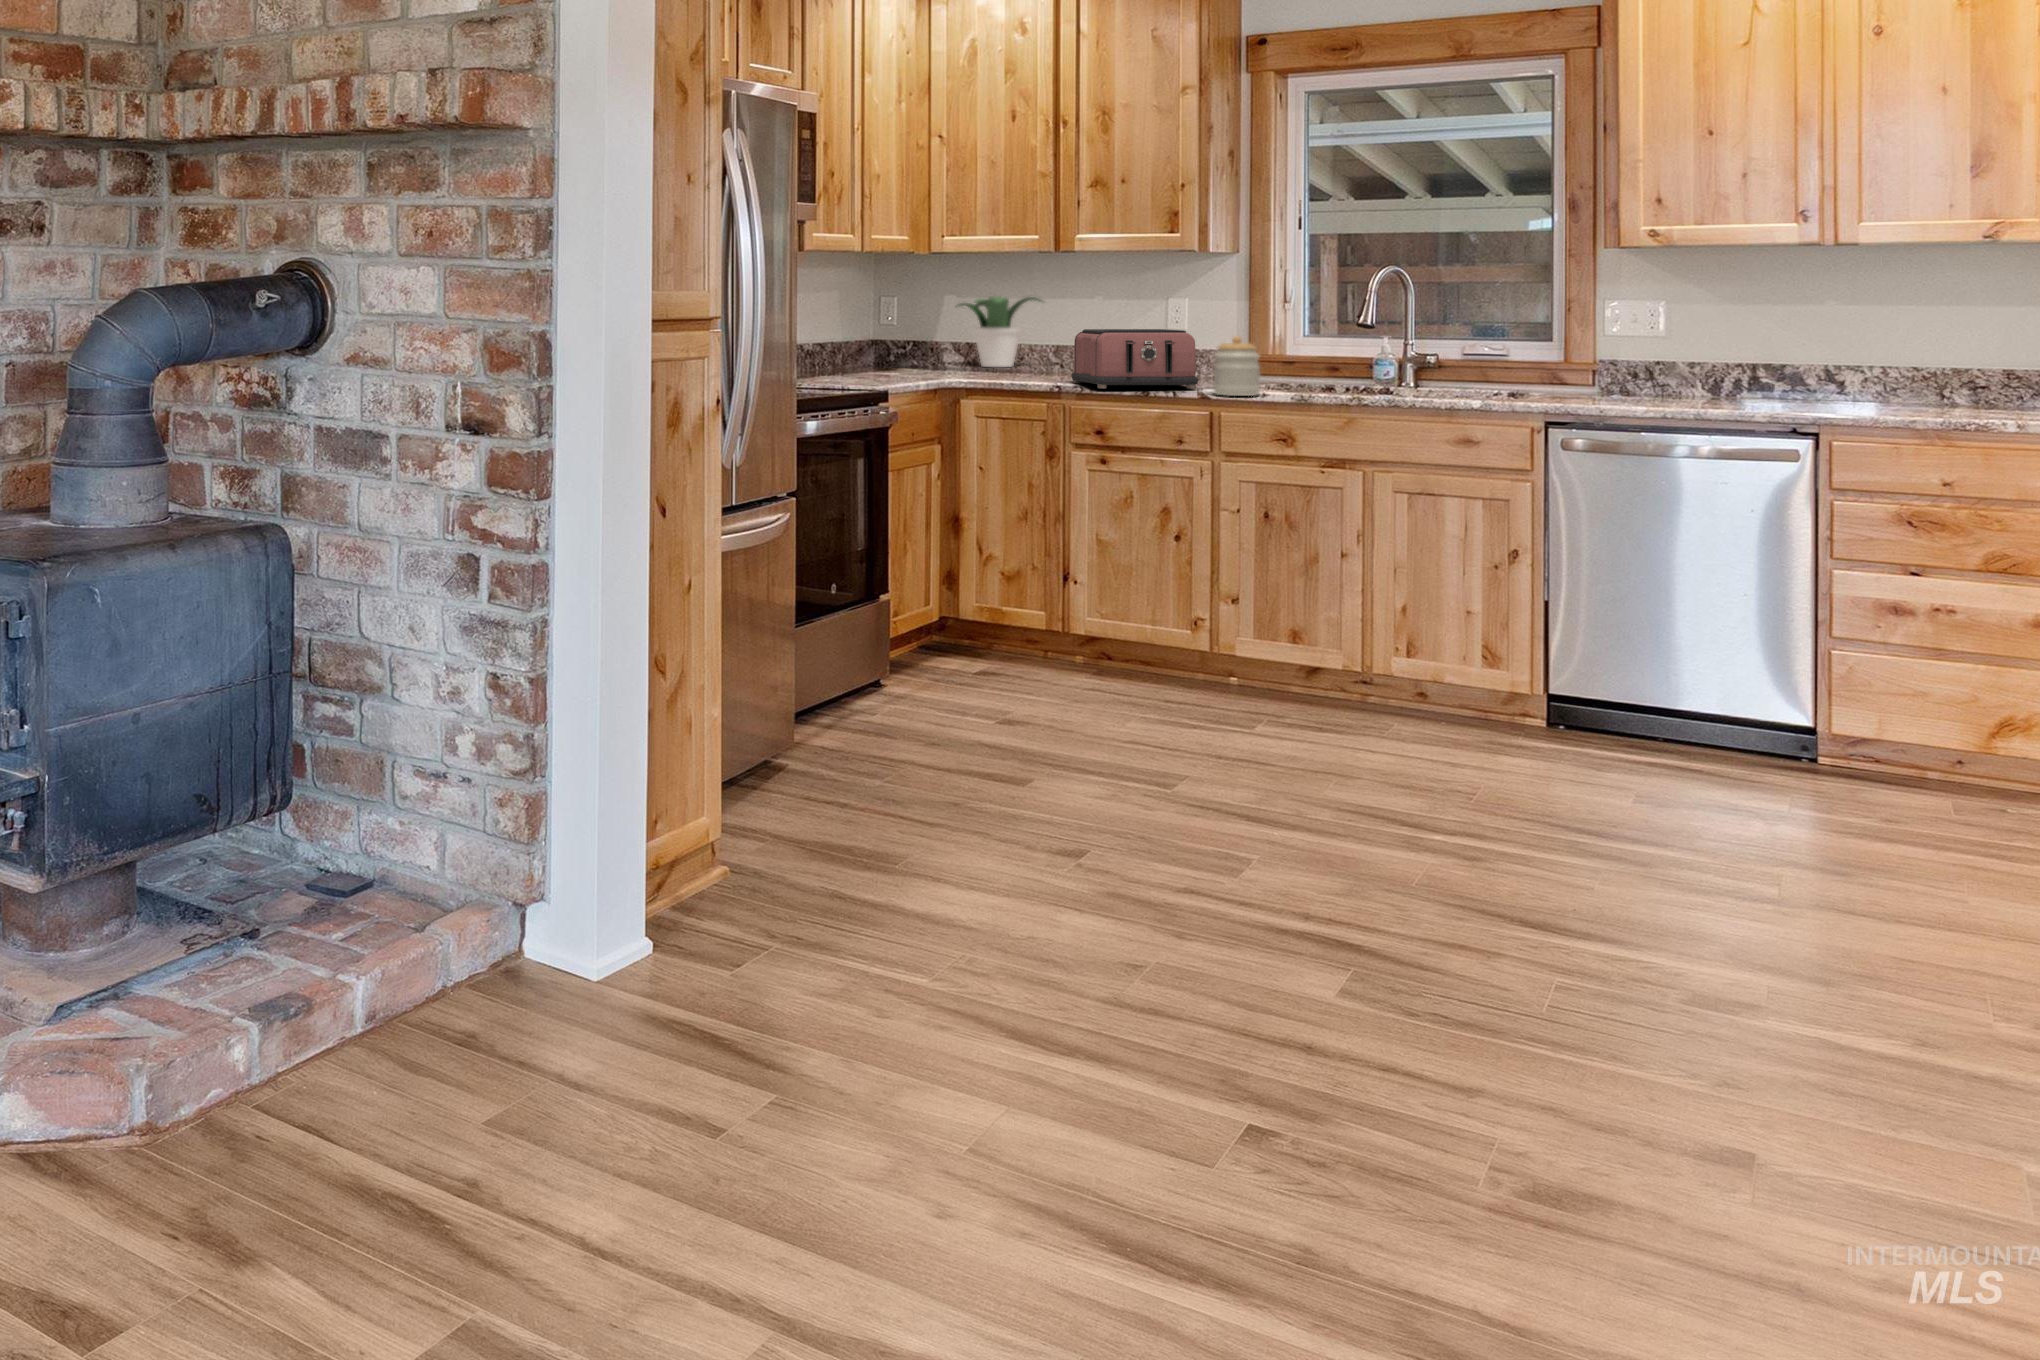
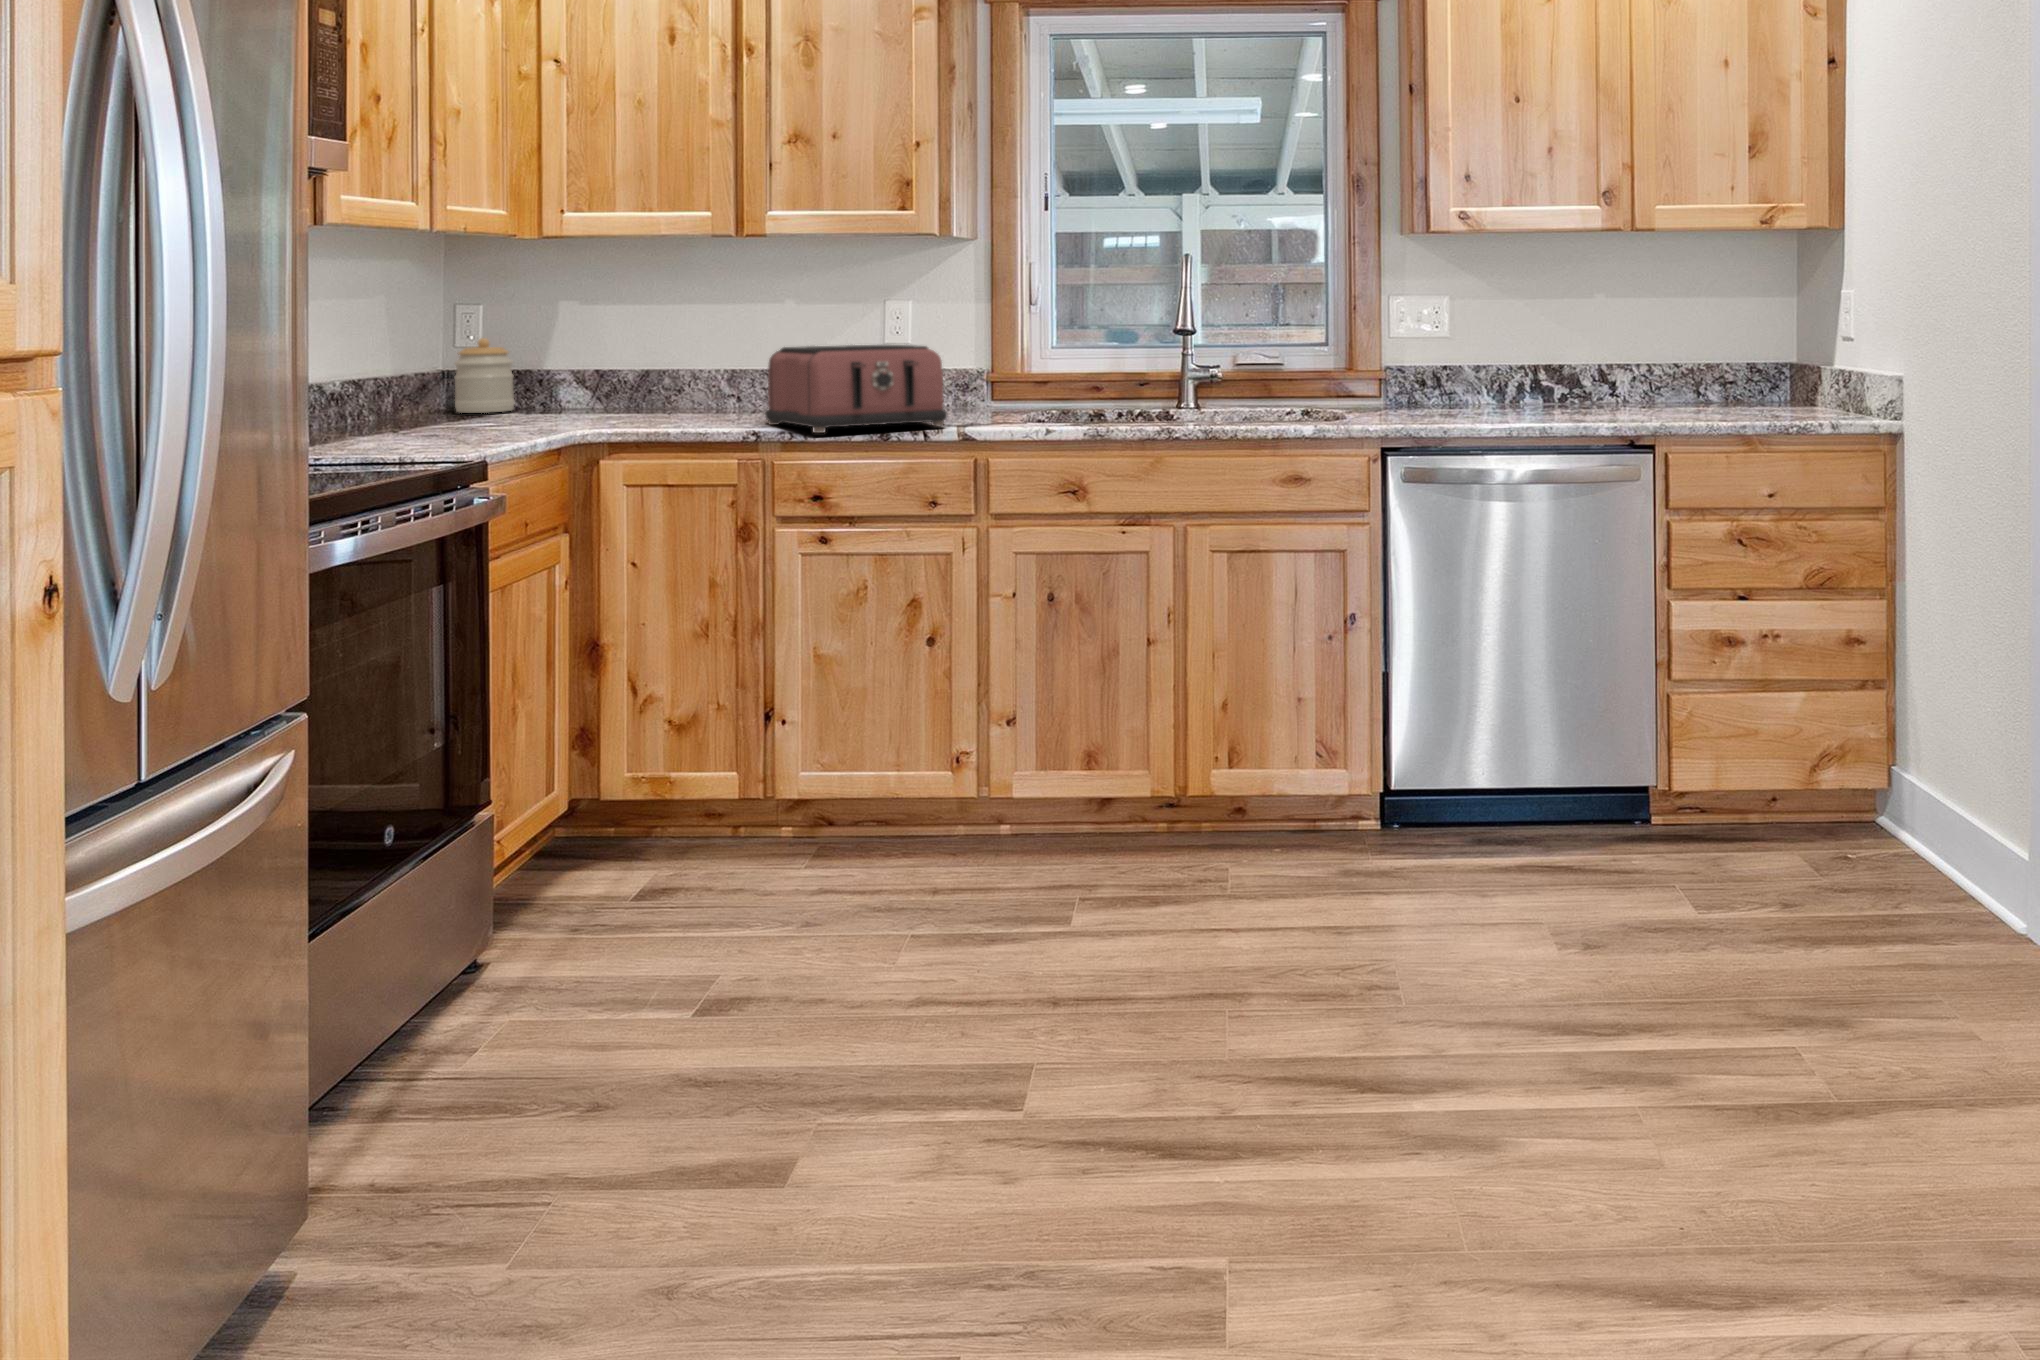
potted plant: present [955,297,1041,367] -> none [577,302,712,404]
jar: present [1213,336,1260,396] -> present [455,338,514,413]

